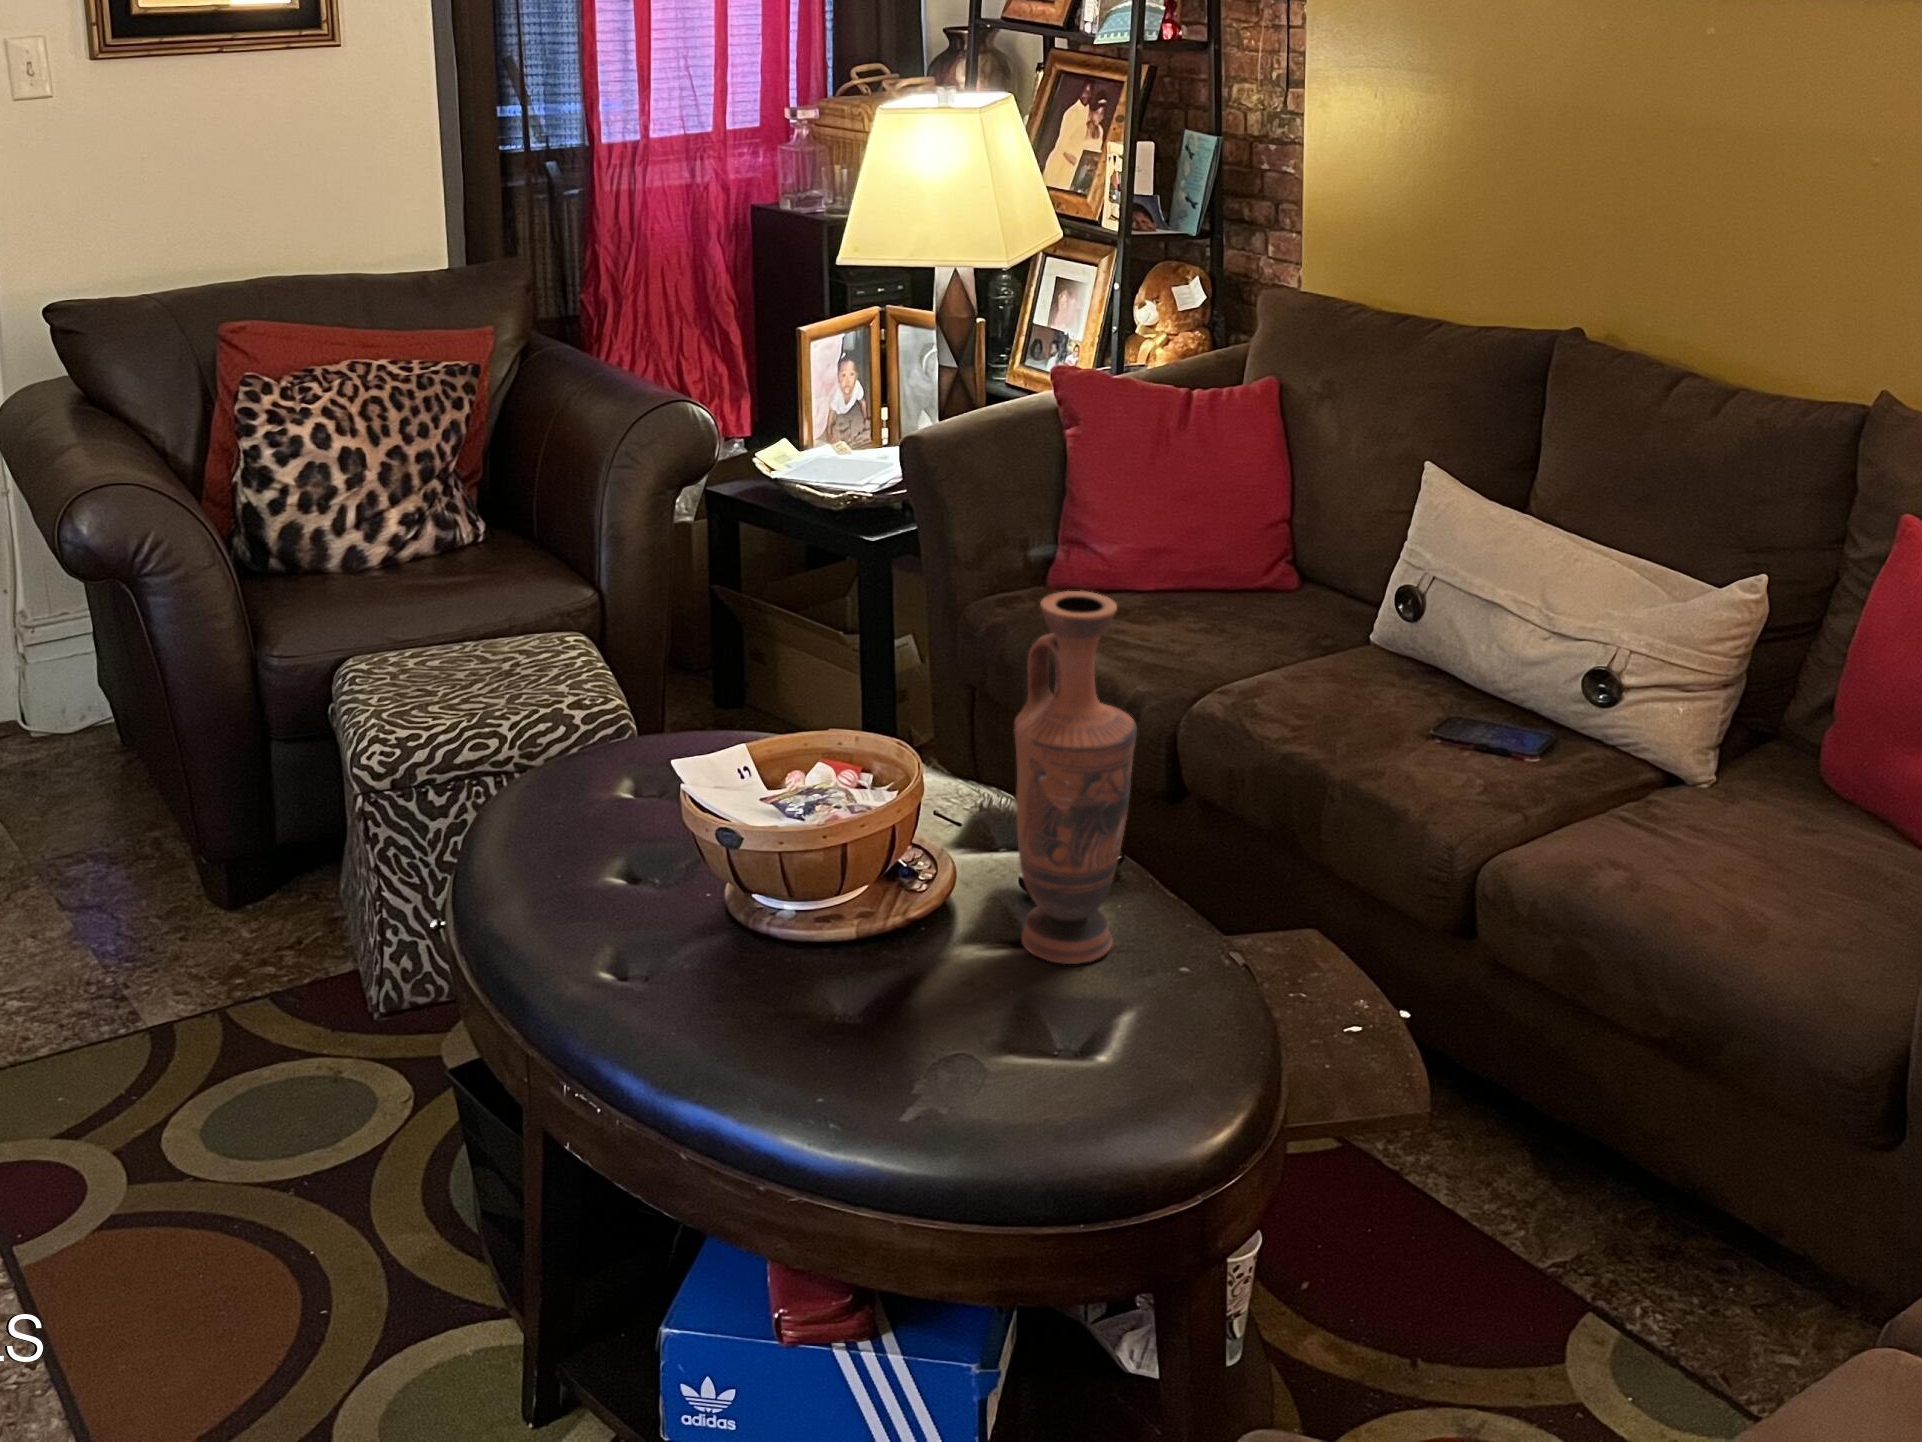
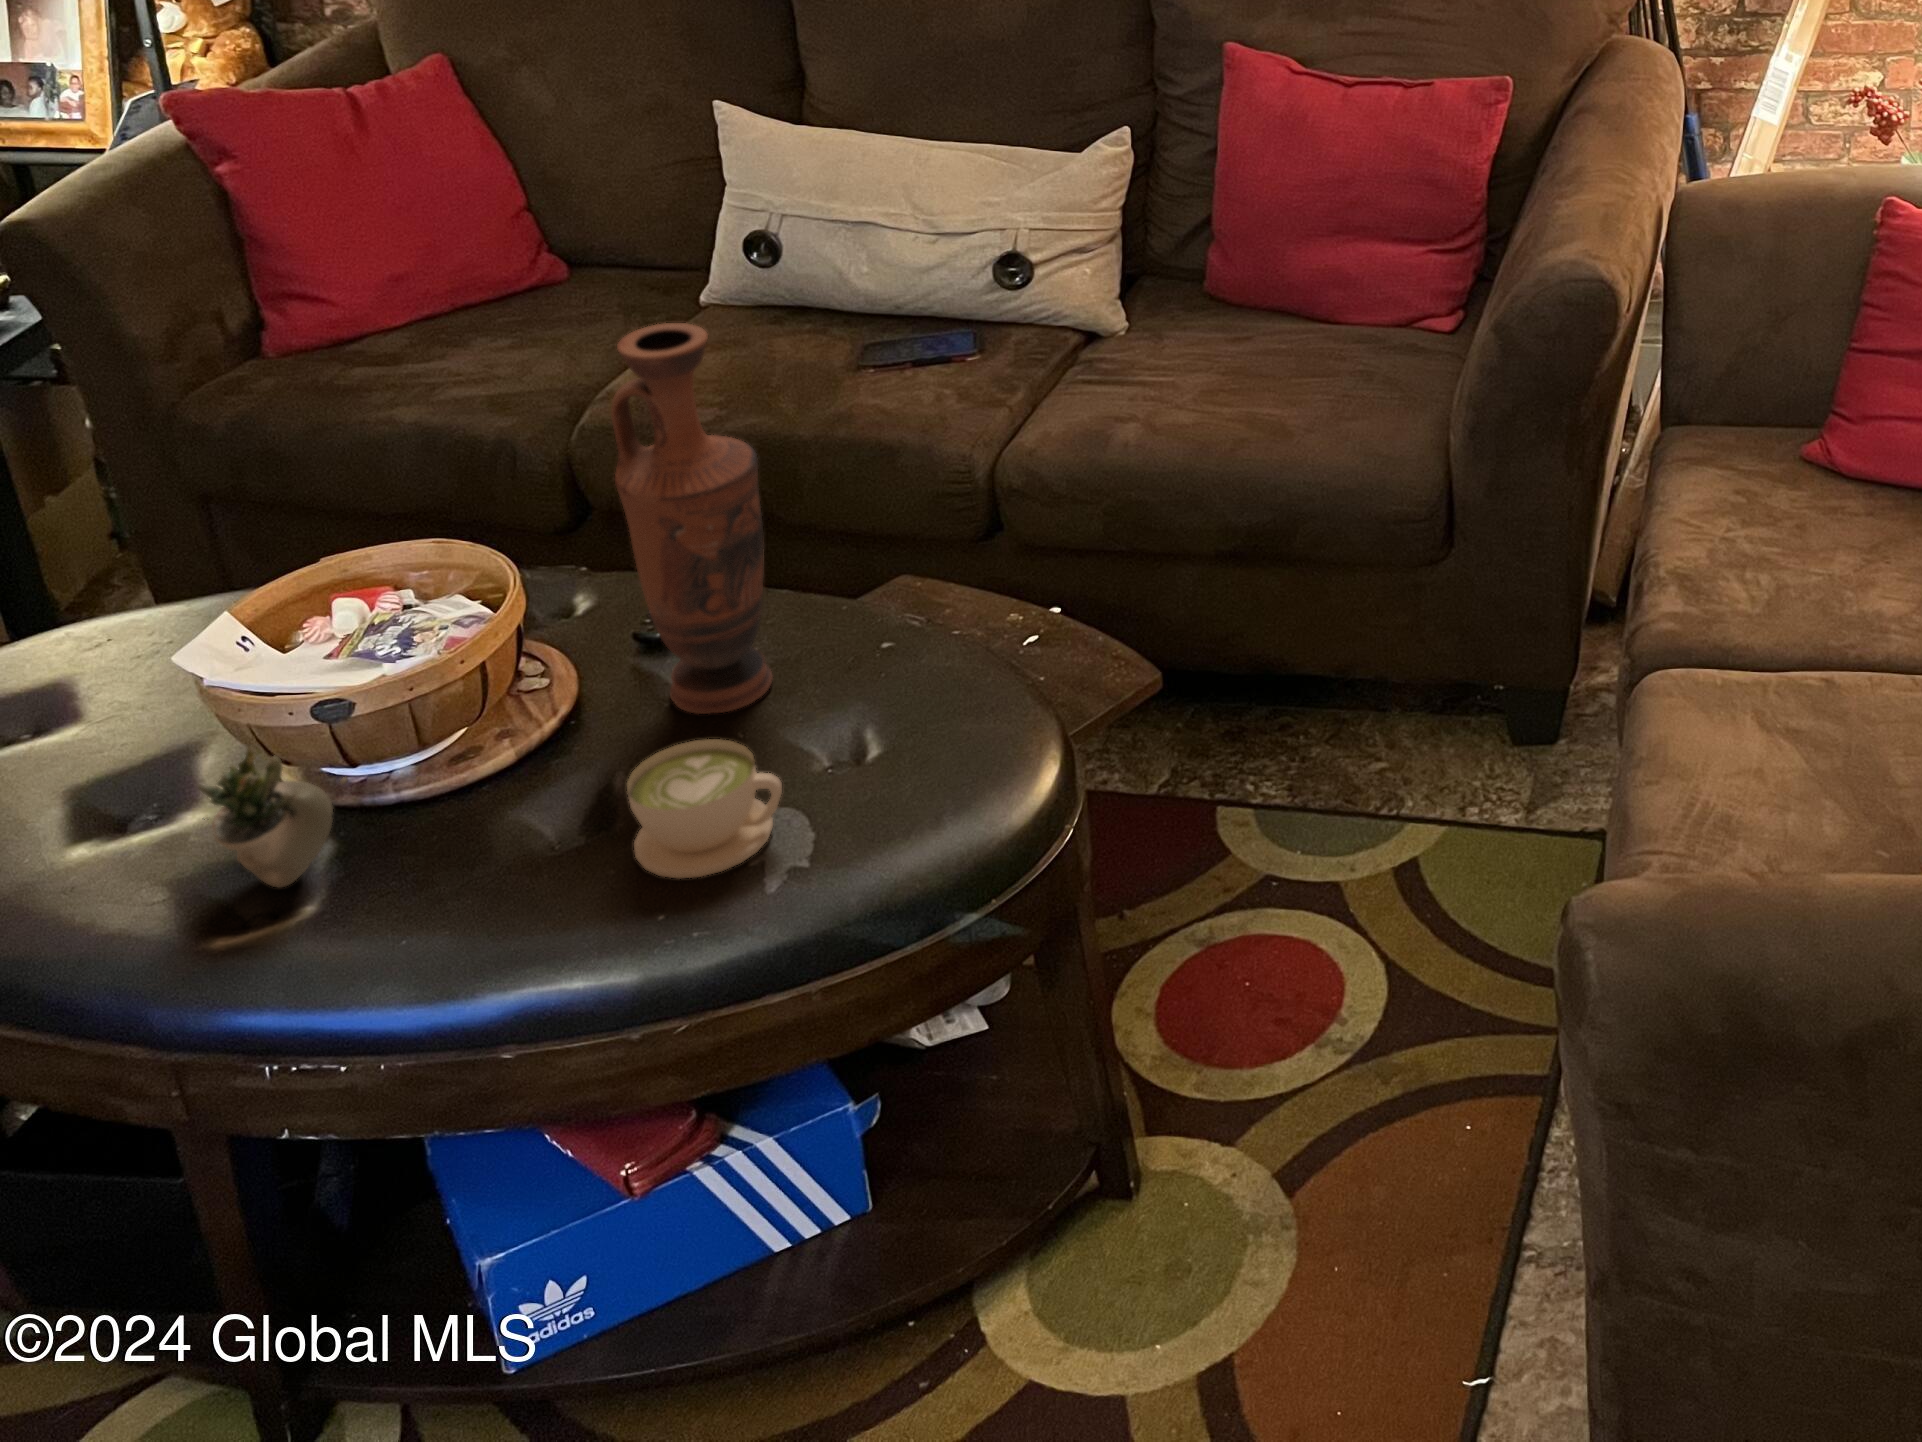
succulent plant: none [622,824,719,949] -> present [198,746,347,887]
coffee cup: none [886,957,1012,1081] -> present [627,739,782,879]

